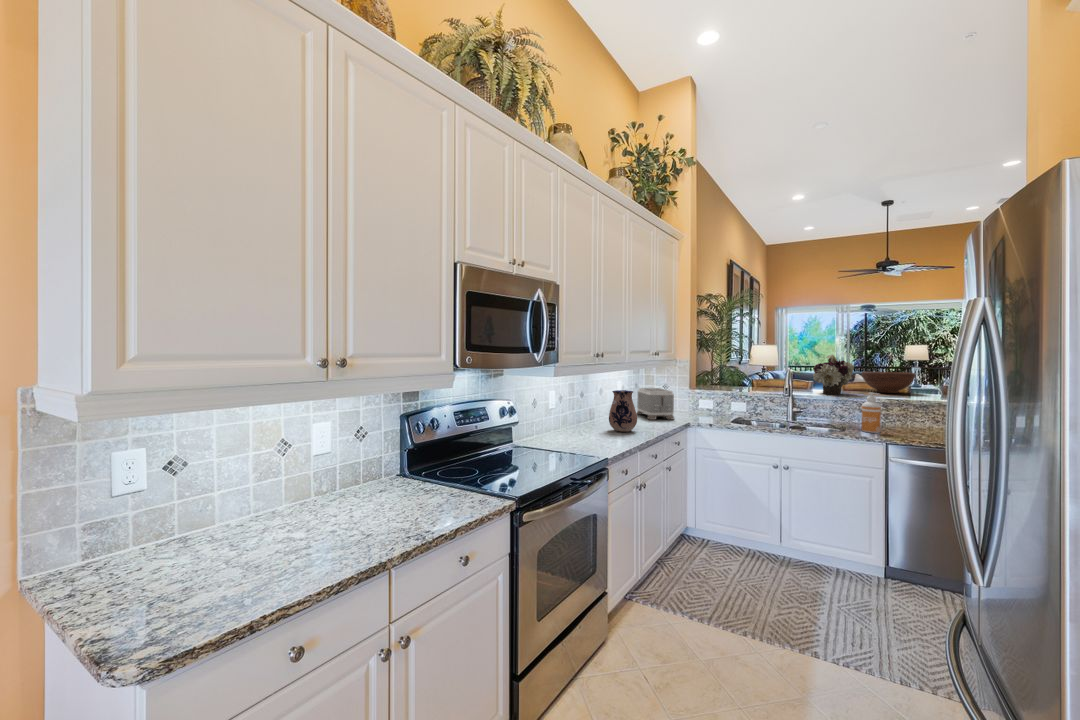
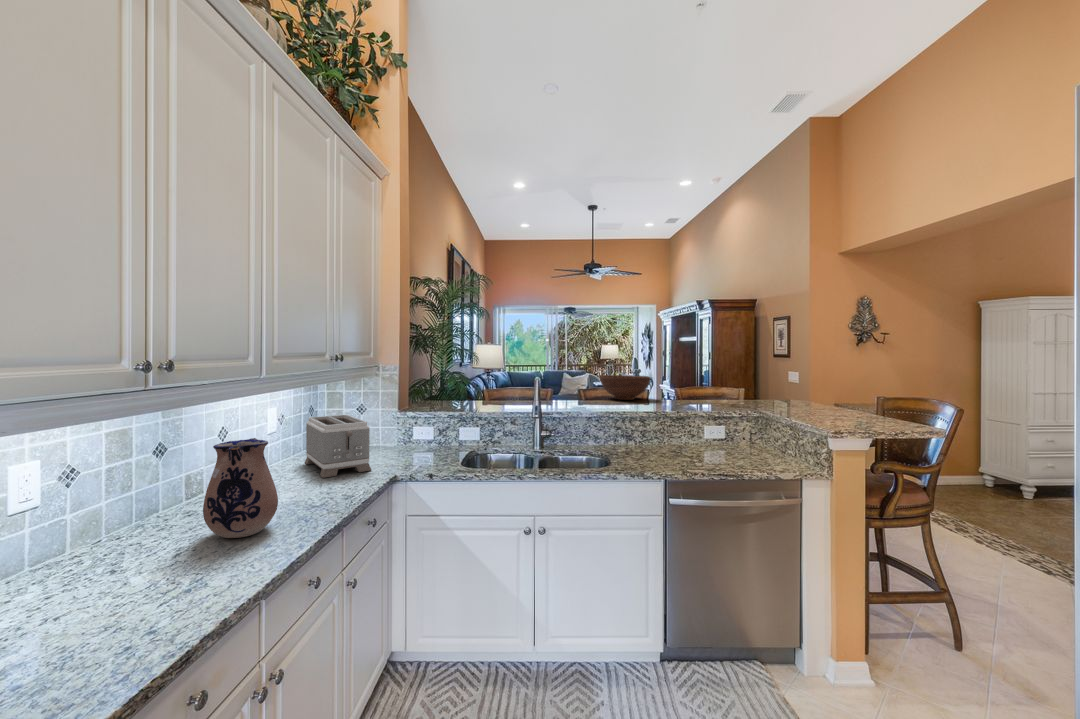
flower arrangement: present [813,354,854,395] -> none [557,356,602,407]
soap dispenser: present [861,393,881,433] -> none [625,408,646,461]

